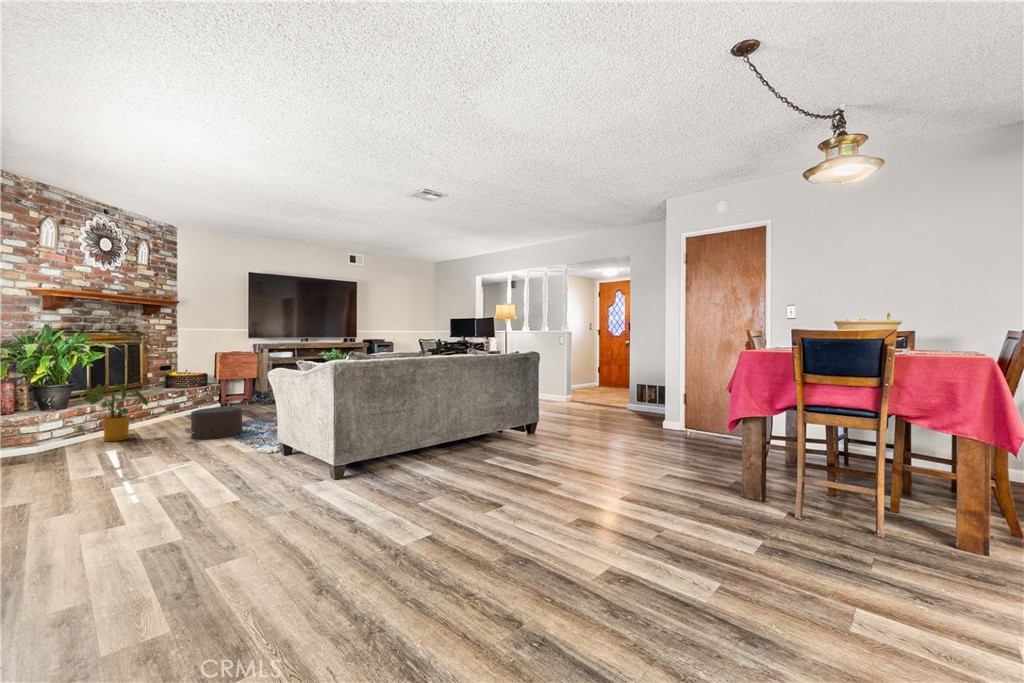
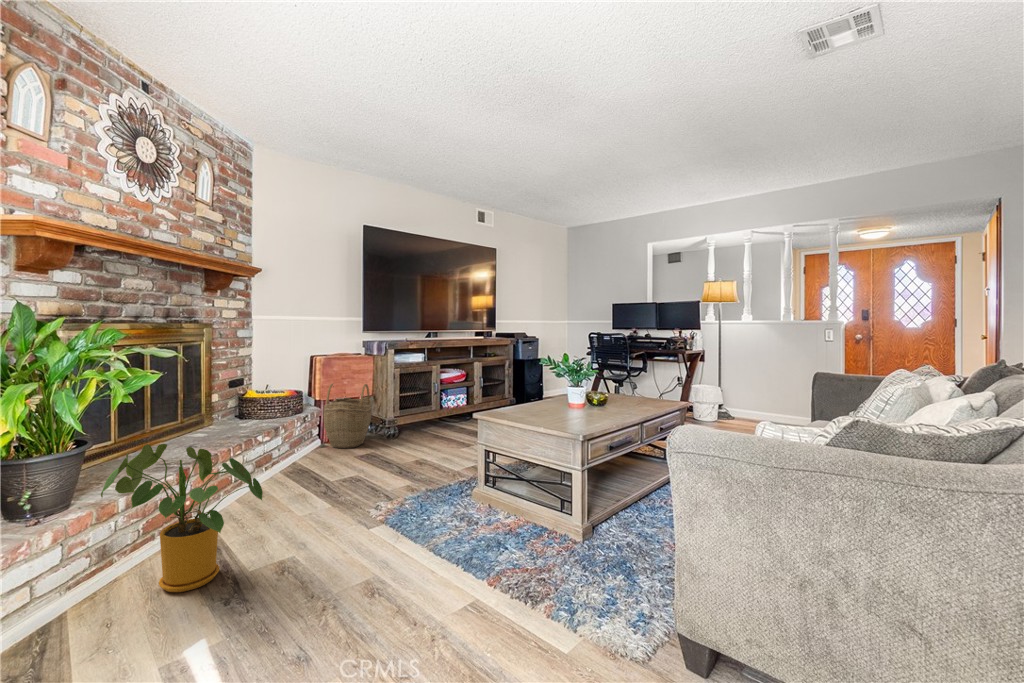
woven basket: none [220,369,255,407] -> present [324,384,372,448]
pouf: present [185,407,251,439] -> none [343,485,476,581]

